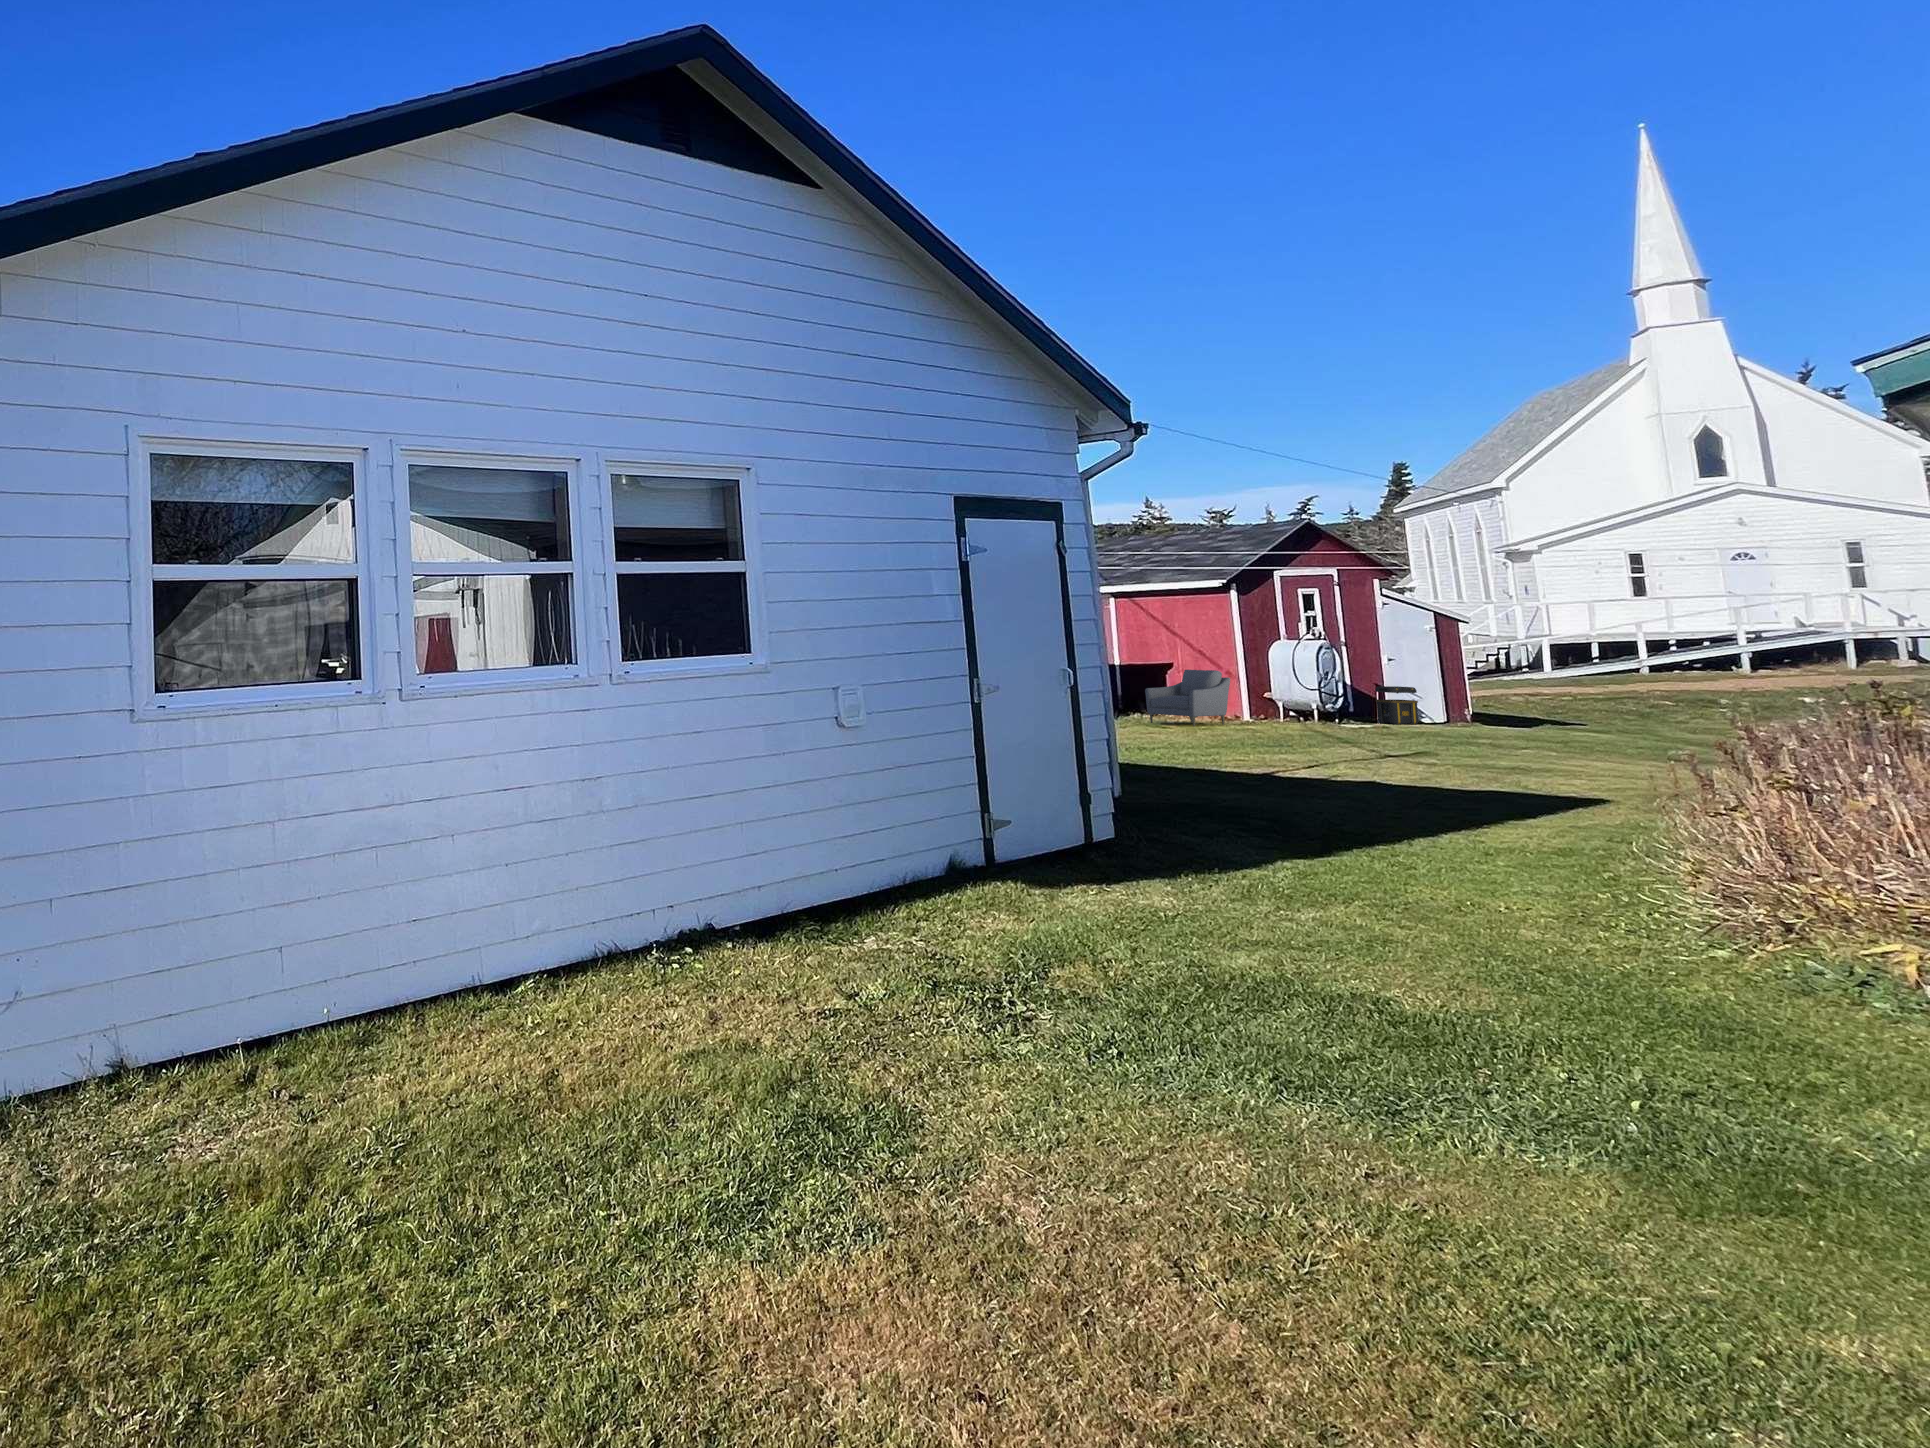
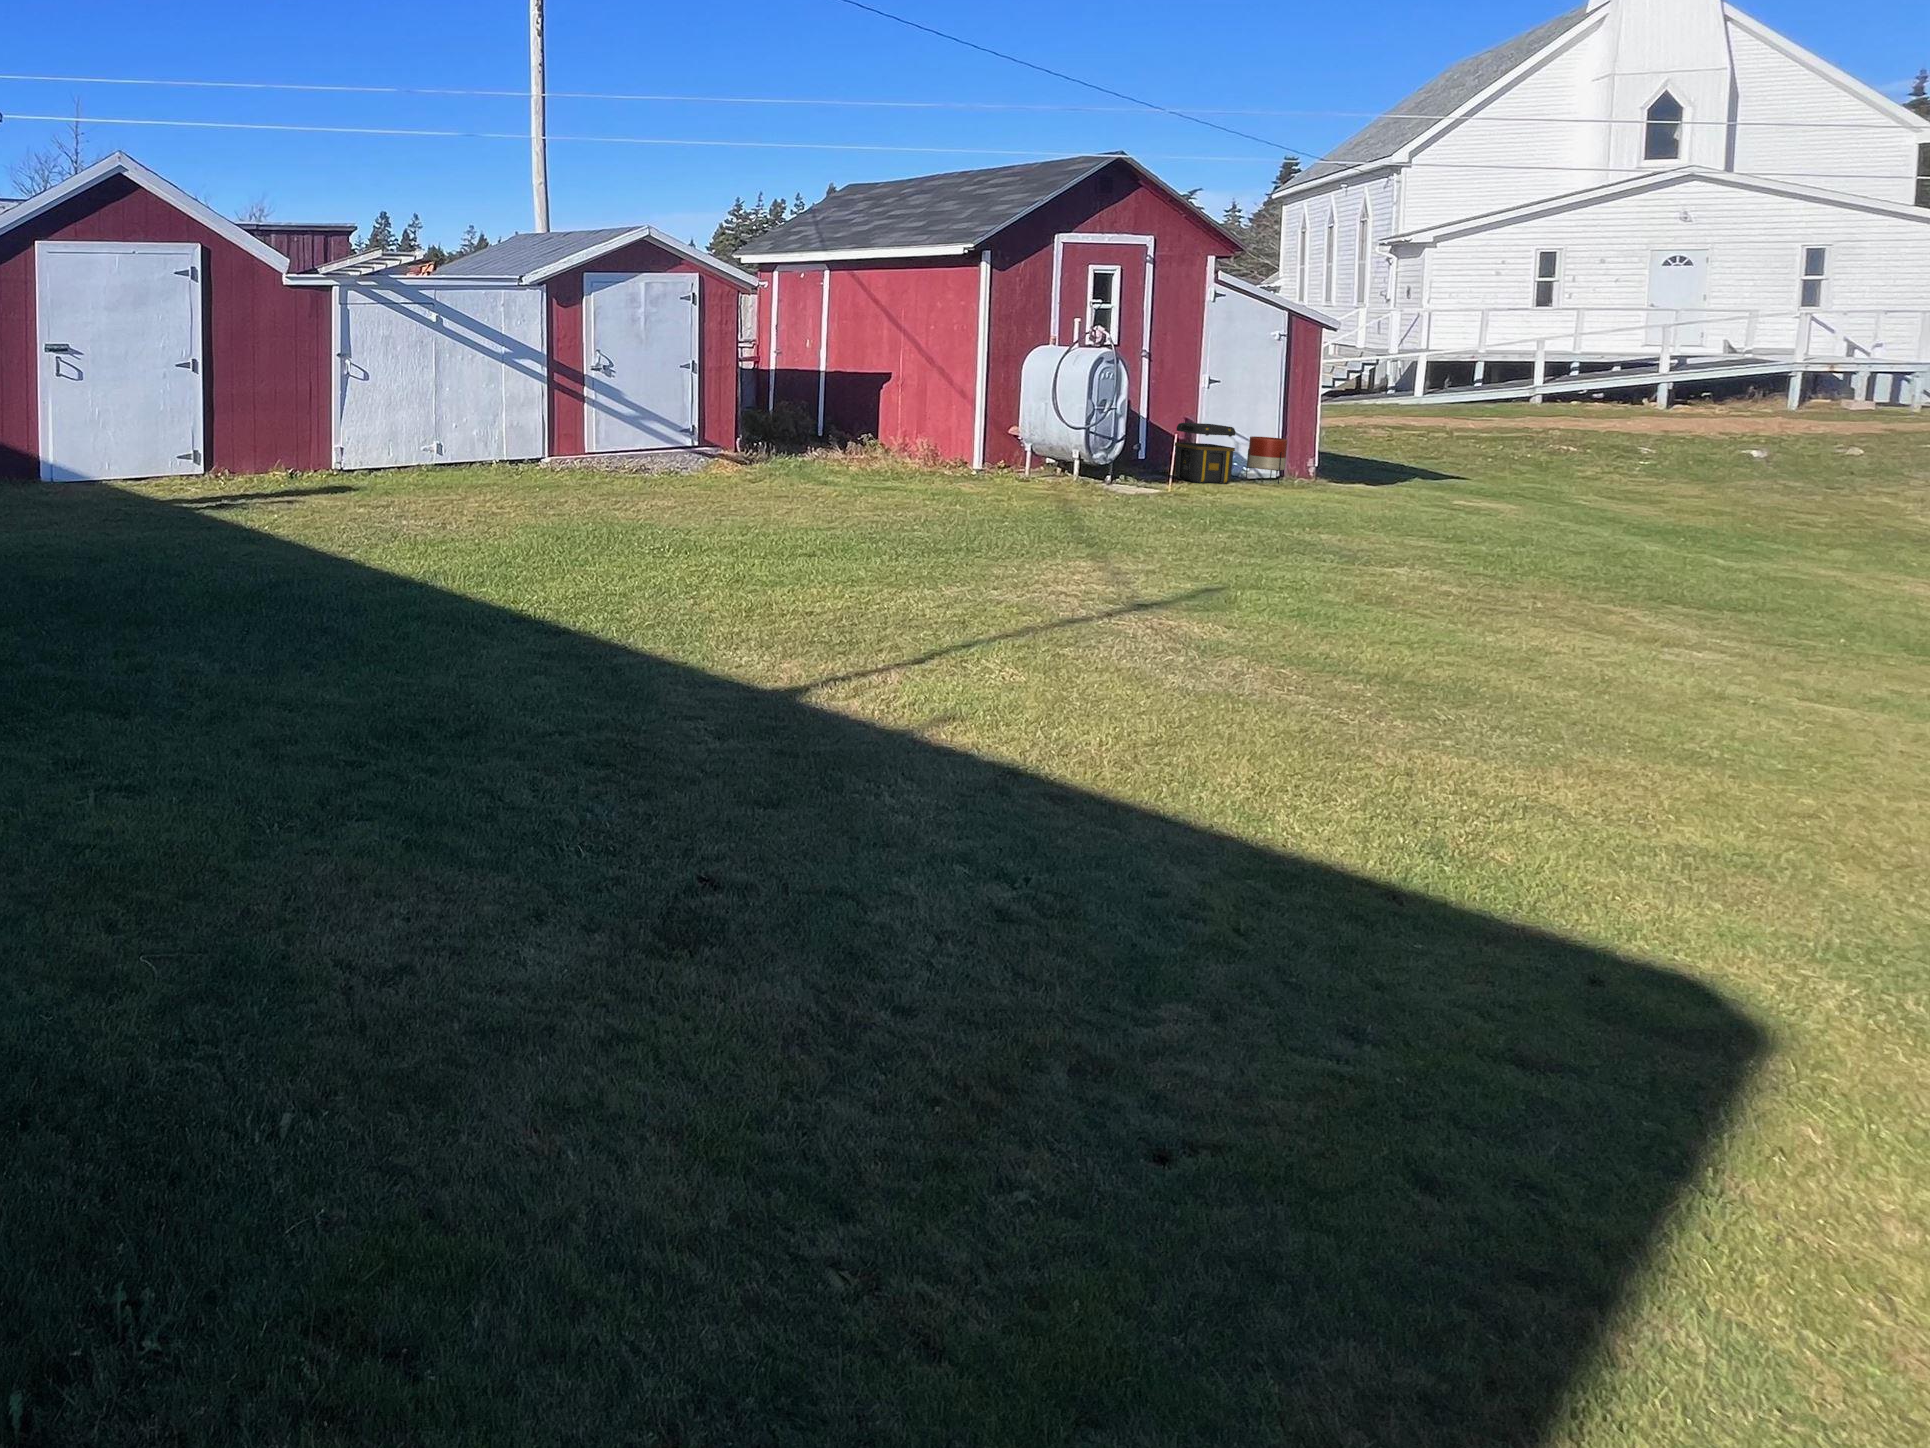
chair: present [1145,670,1230,726] -> none [839,383,964,473]
planter: none [1426,694,1454,723] -> present [1246,436,1287,484]

